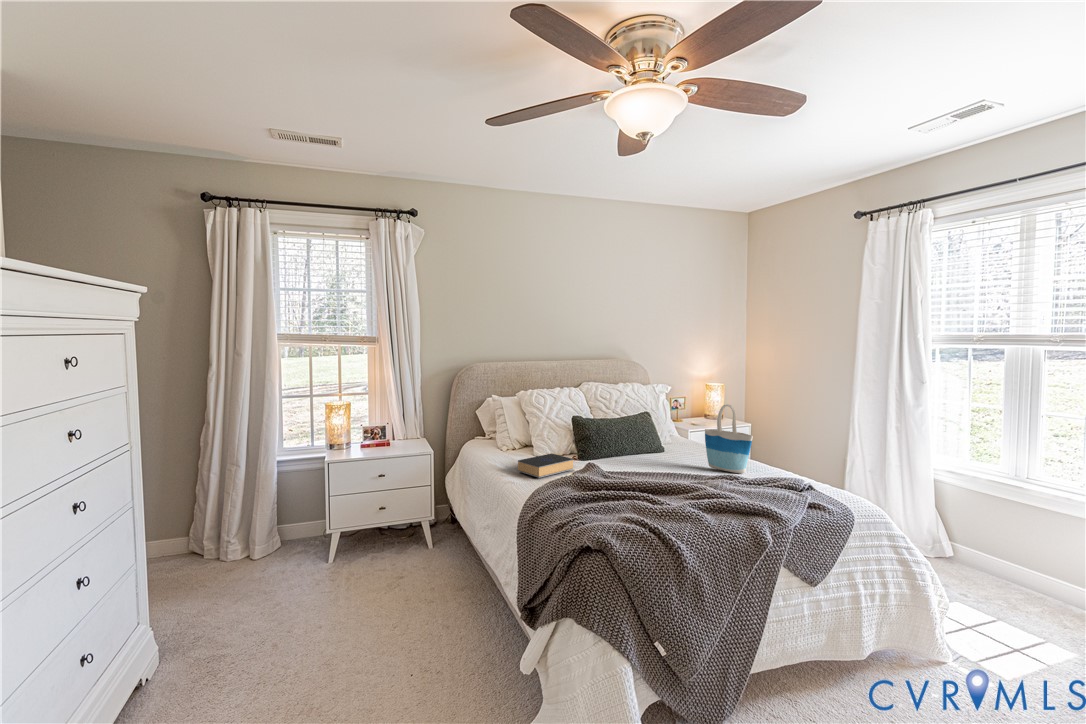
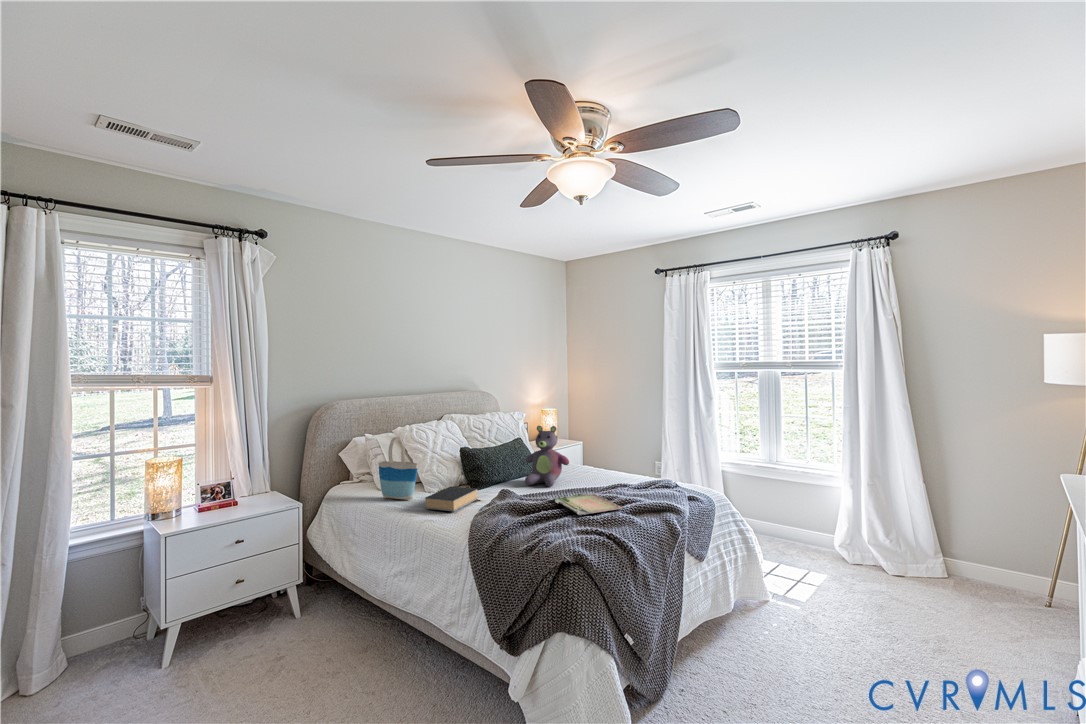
stuffed bear: none [632,400,685,468] -> present [525,426,569,487]
tote bag: present [705,404,753,474] -> present [379,437,418,500]
tray: none [636,475,705,503] -> present [553,493,624,515]

